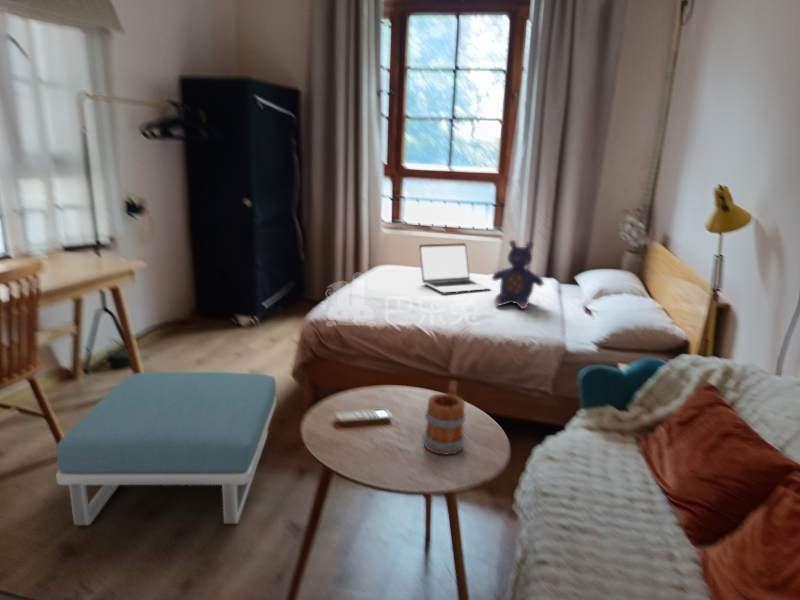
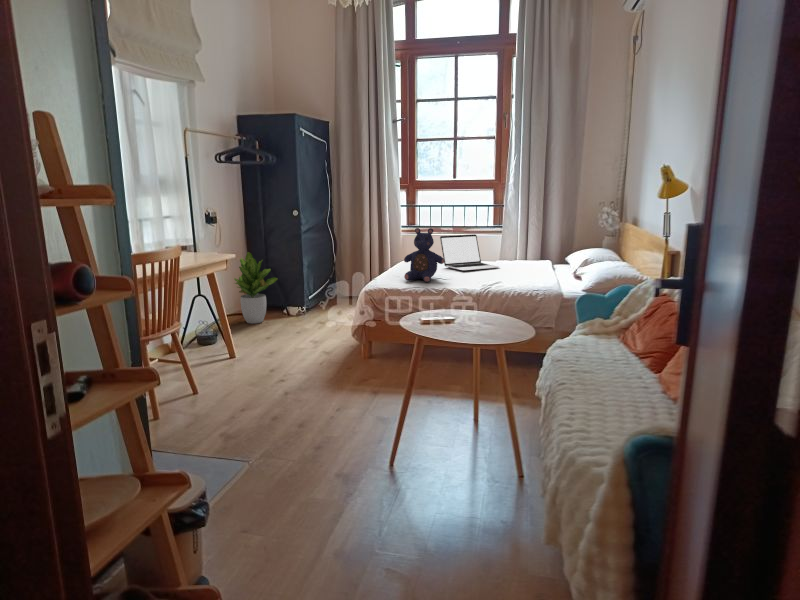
teddy bear: present [492,240,543,309] -> present [404,228,444,282]
potted plant: none [165,248,224,335] -> present [234,252,278,324]
footstool: present [56,372,276,525] -> none [214,327,349,425]
mug: present [423,381,465,455] -> none [479,290,505,332]

